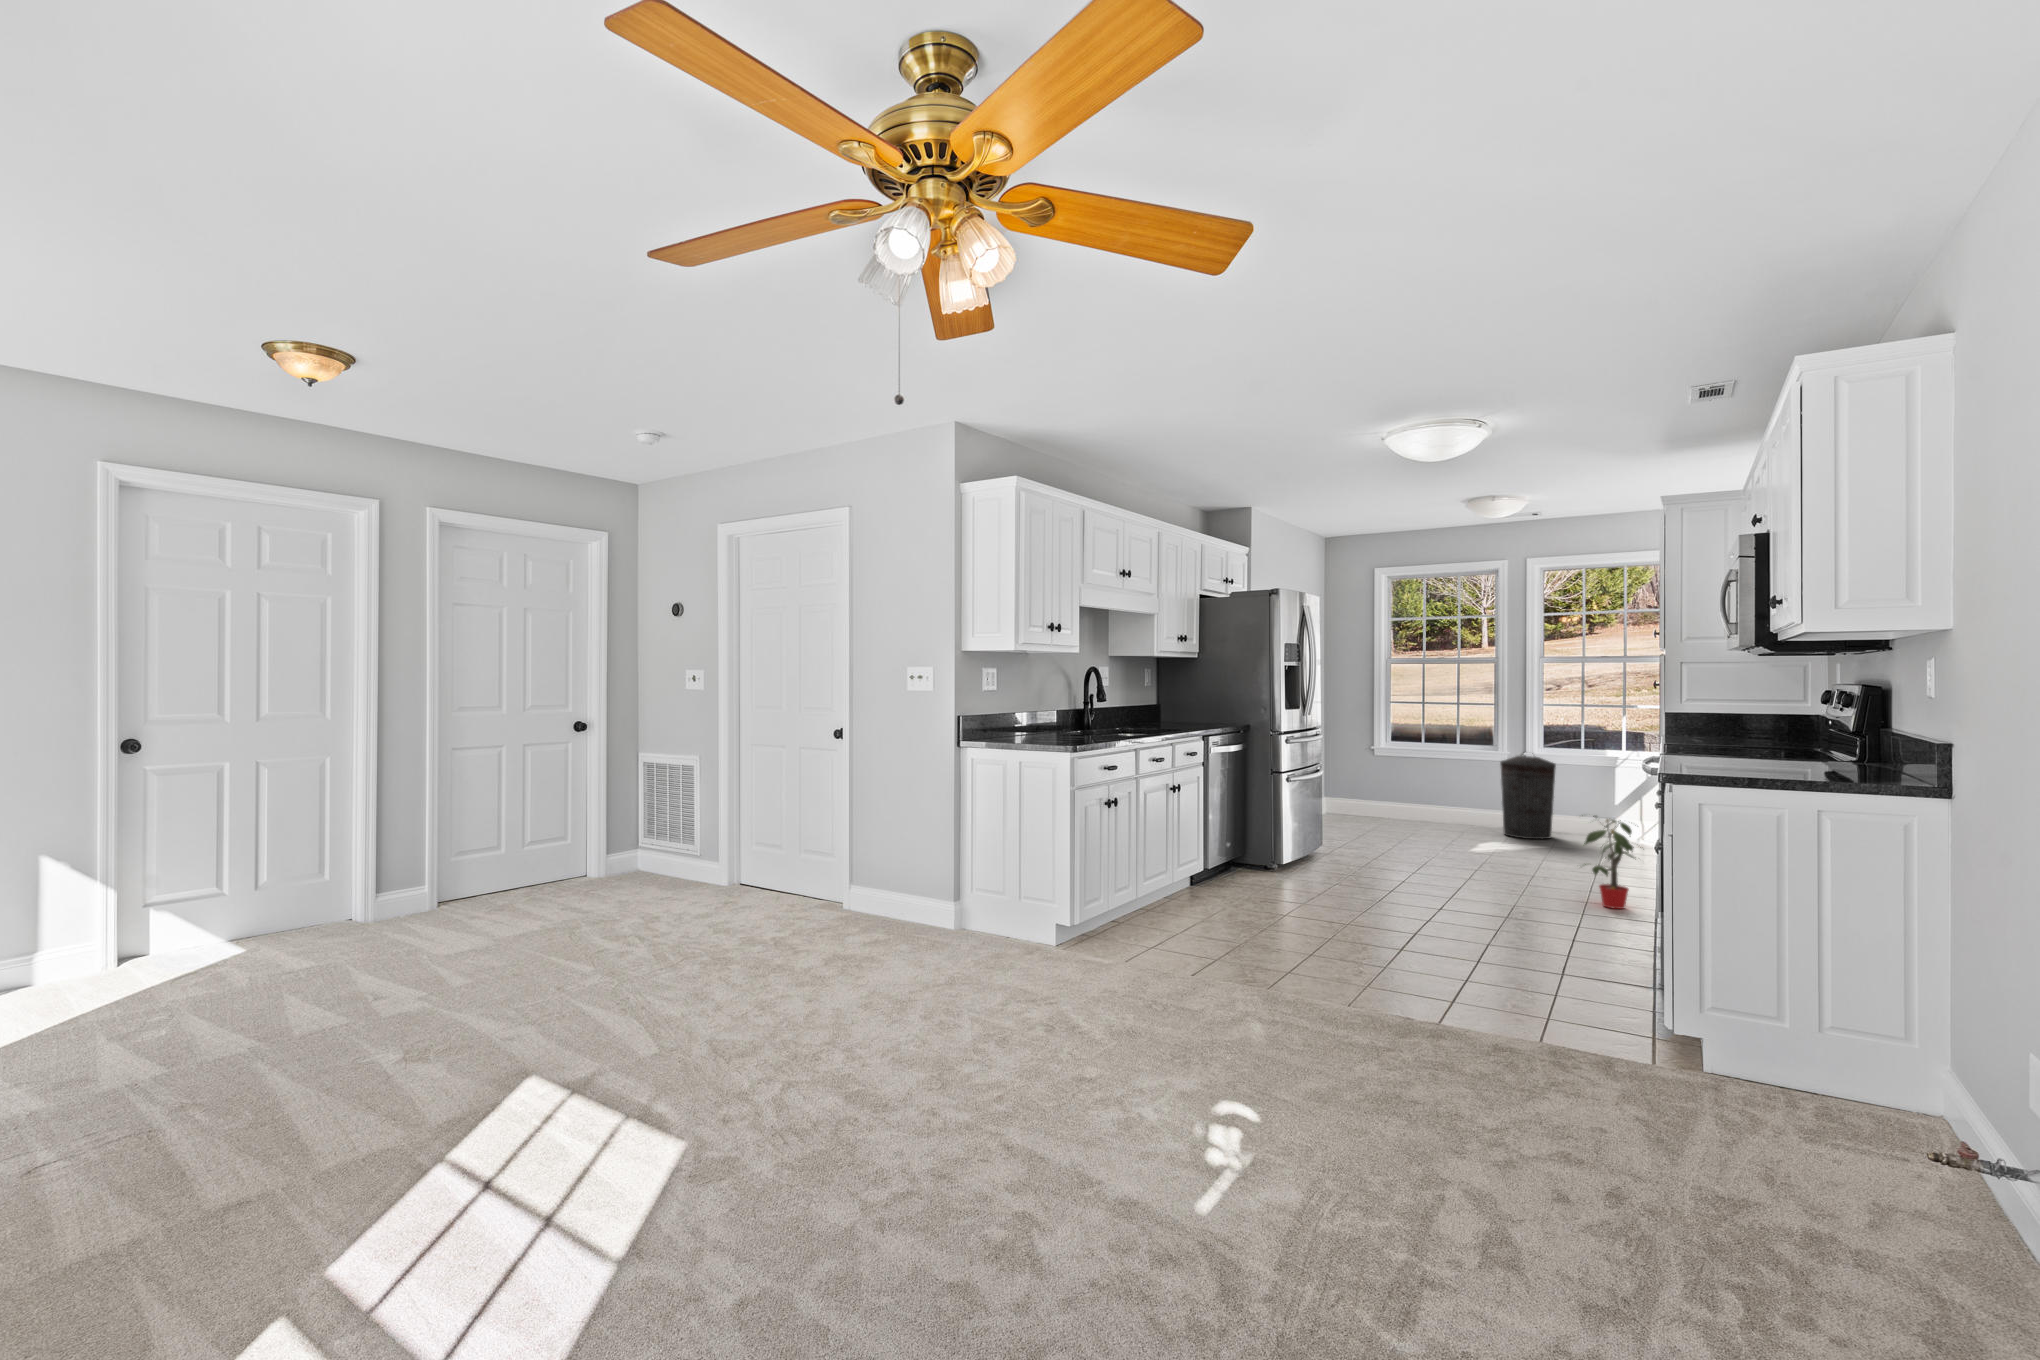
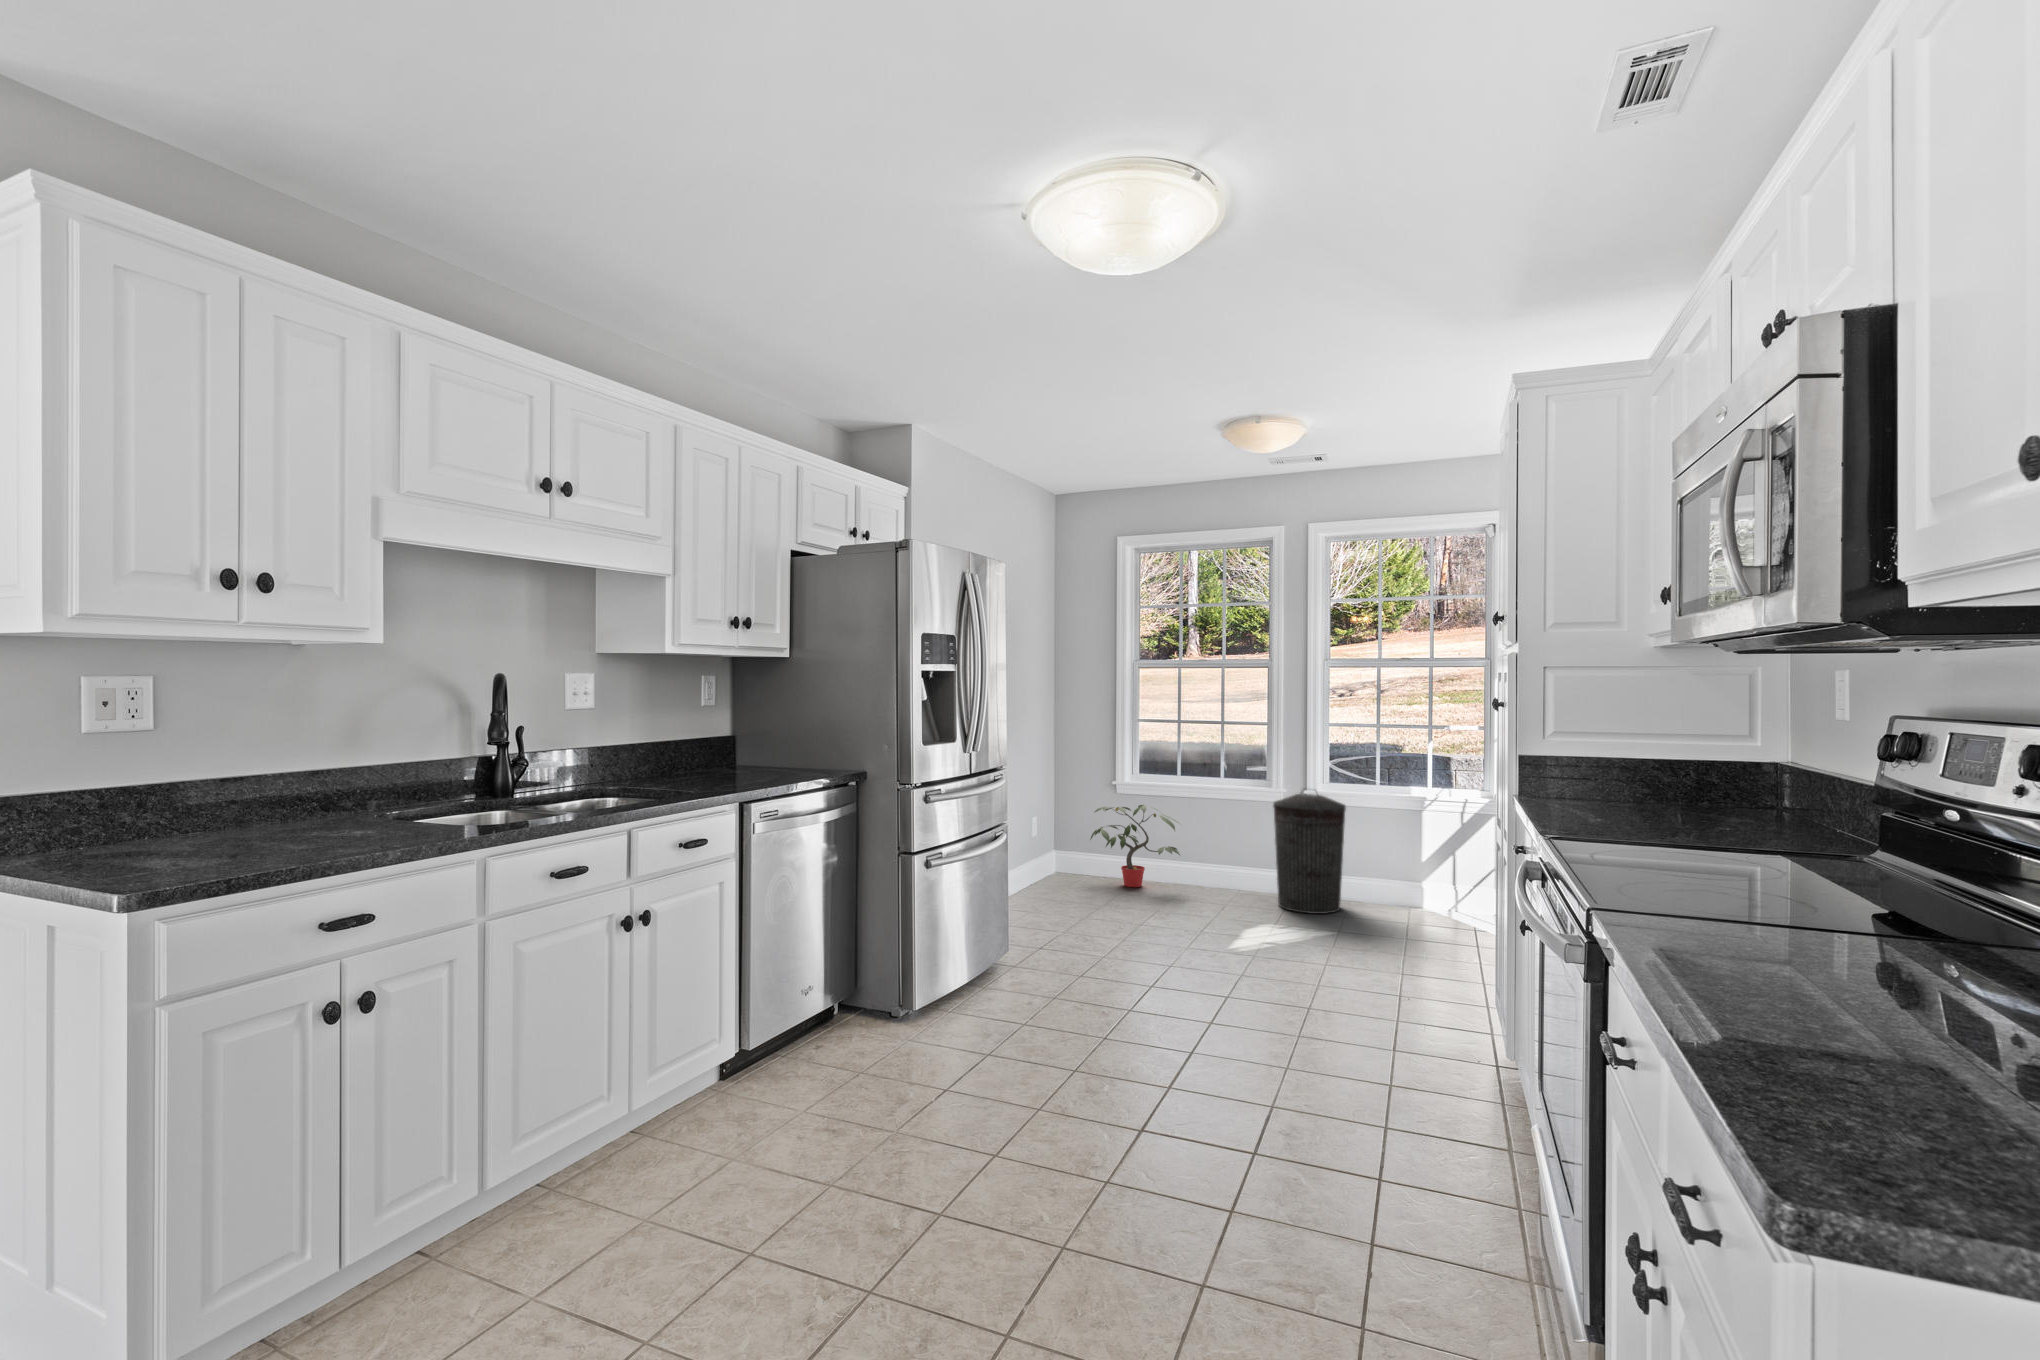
potted plant: present [1581,815,1641,909] -> present [1090,805,1180,887]

